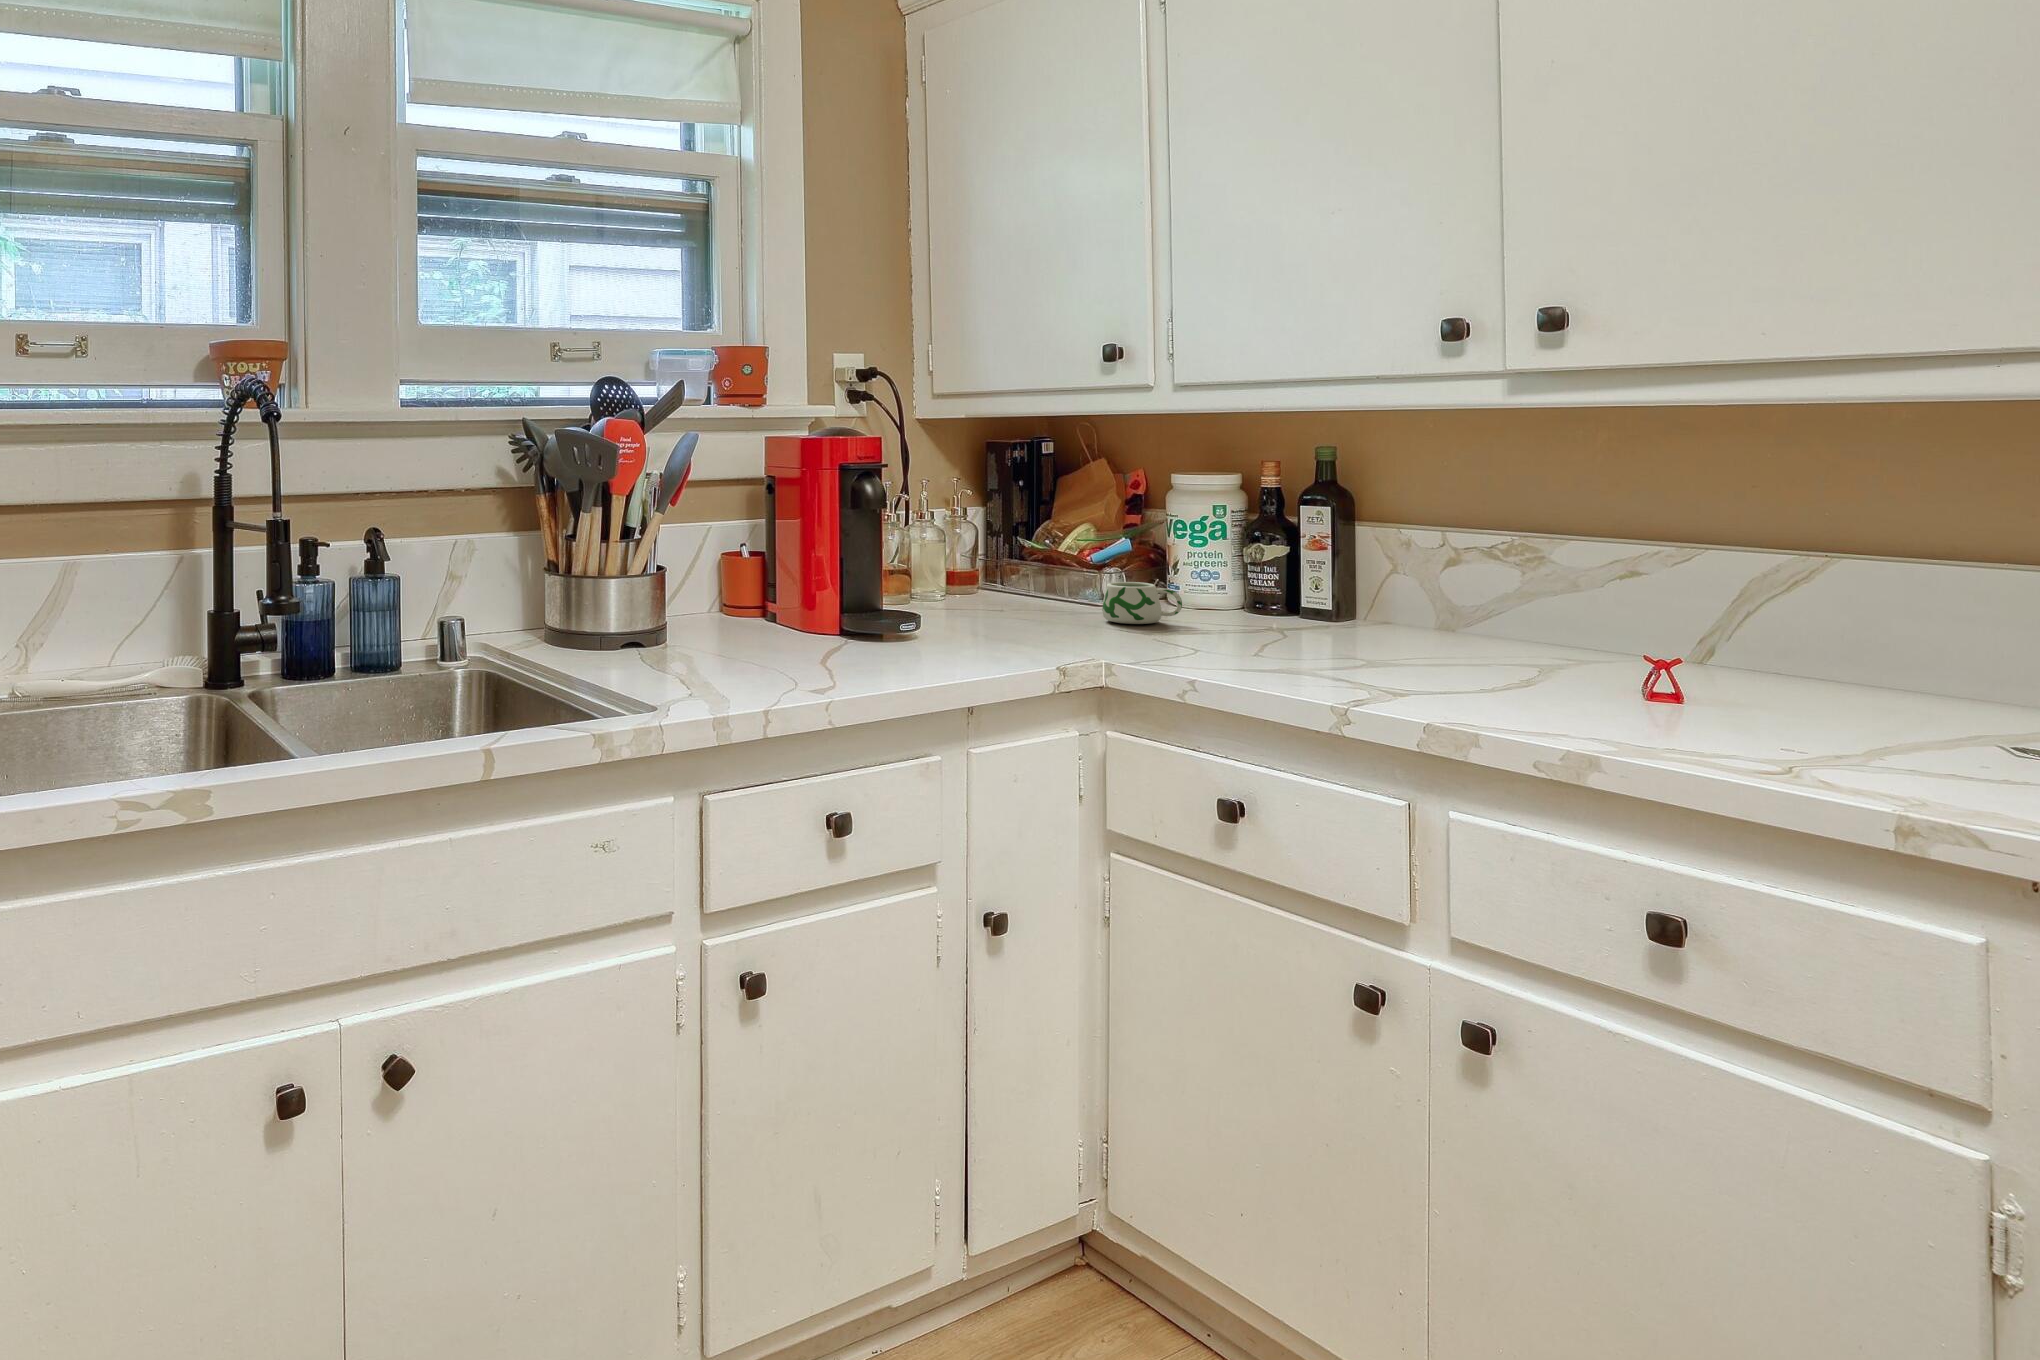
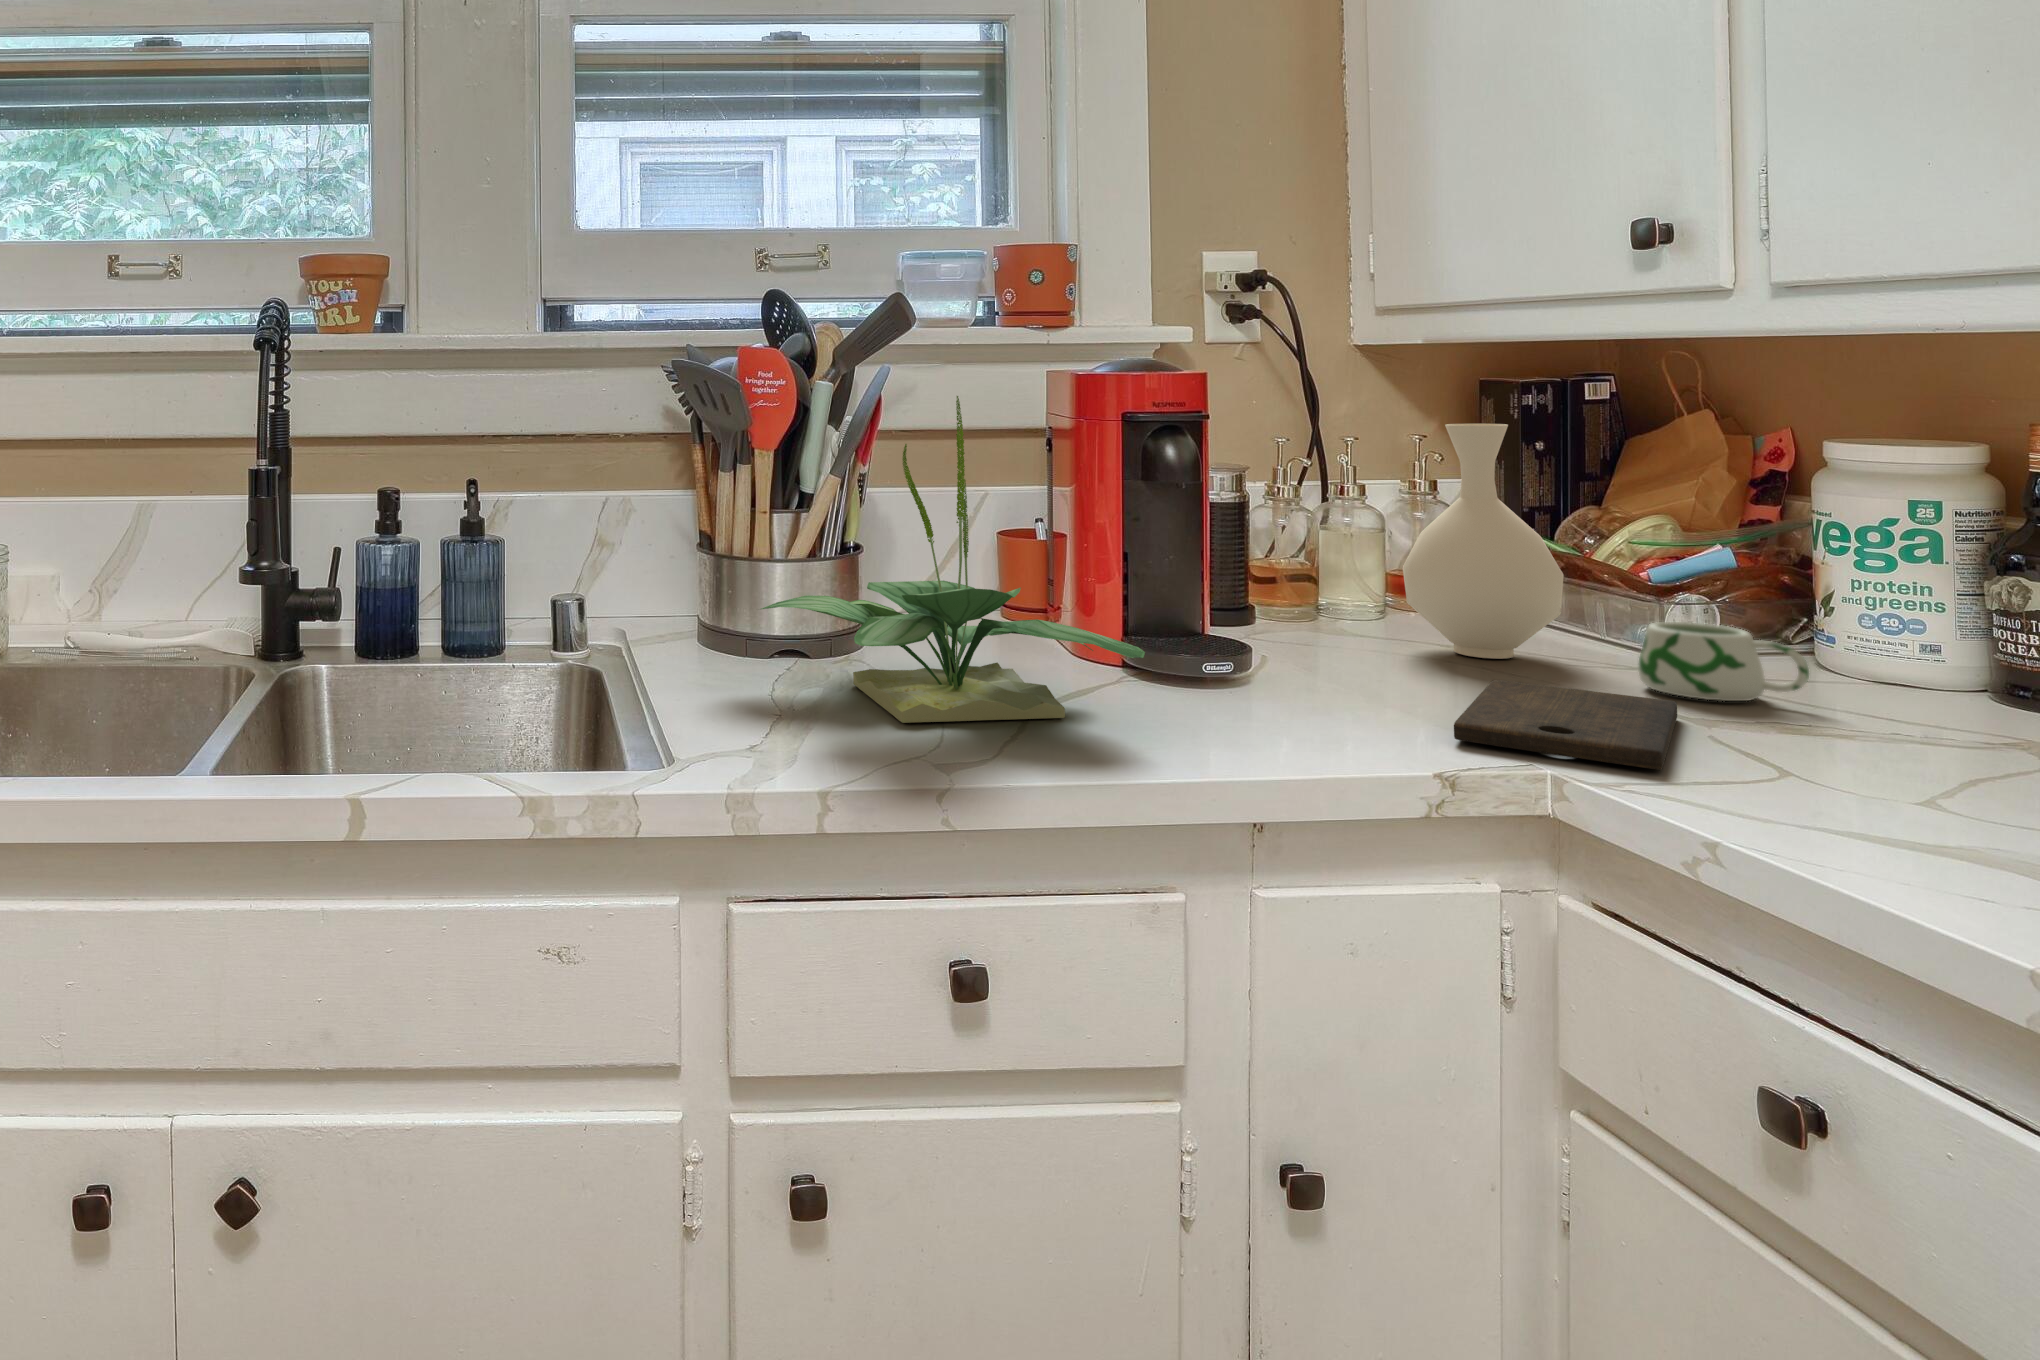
potted plant: none [632,456,900,675] -> present [761,396,1145,723]
vase: none [973,469,1058,614] -> present [1403,424,1564,659]
cutting board: none [1042,622,1149,656] -> present [1454,680,1677,770]

